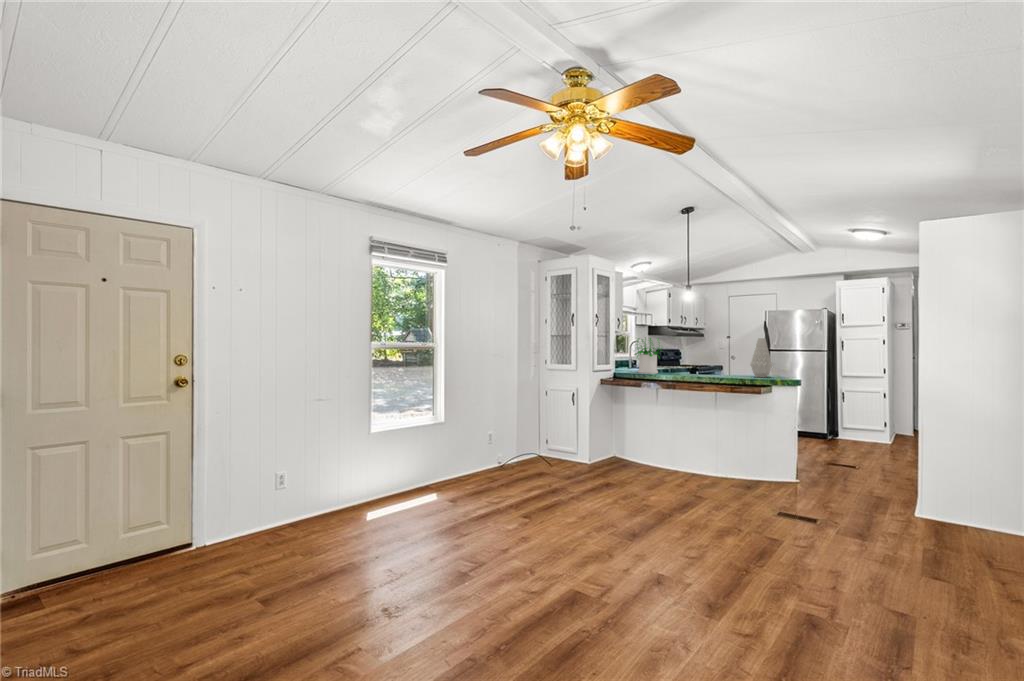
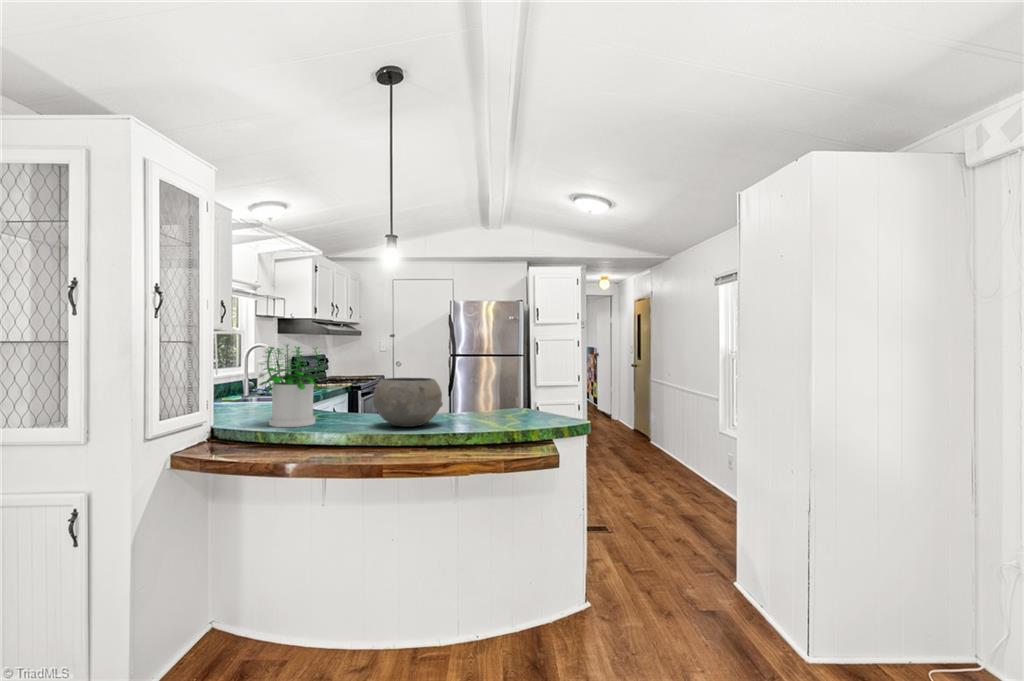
vase: present [750,338,772,377] -> none [504,349,542,425]
ceramic bowl: none [683,353,717,375] -> present [373,378,443,427]

